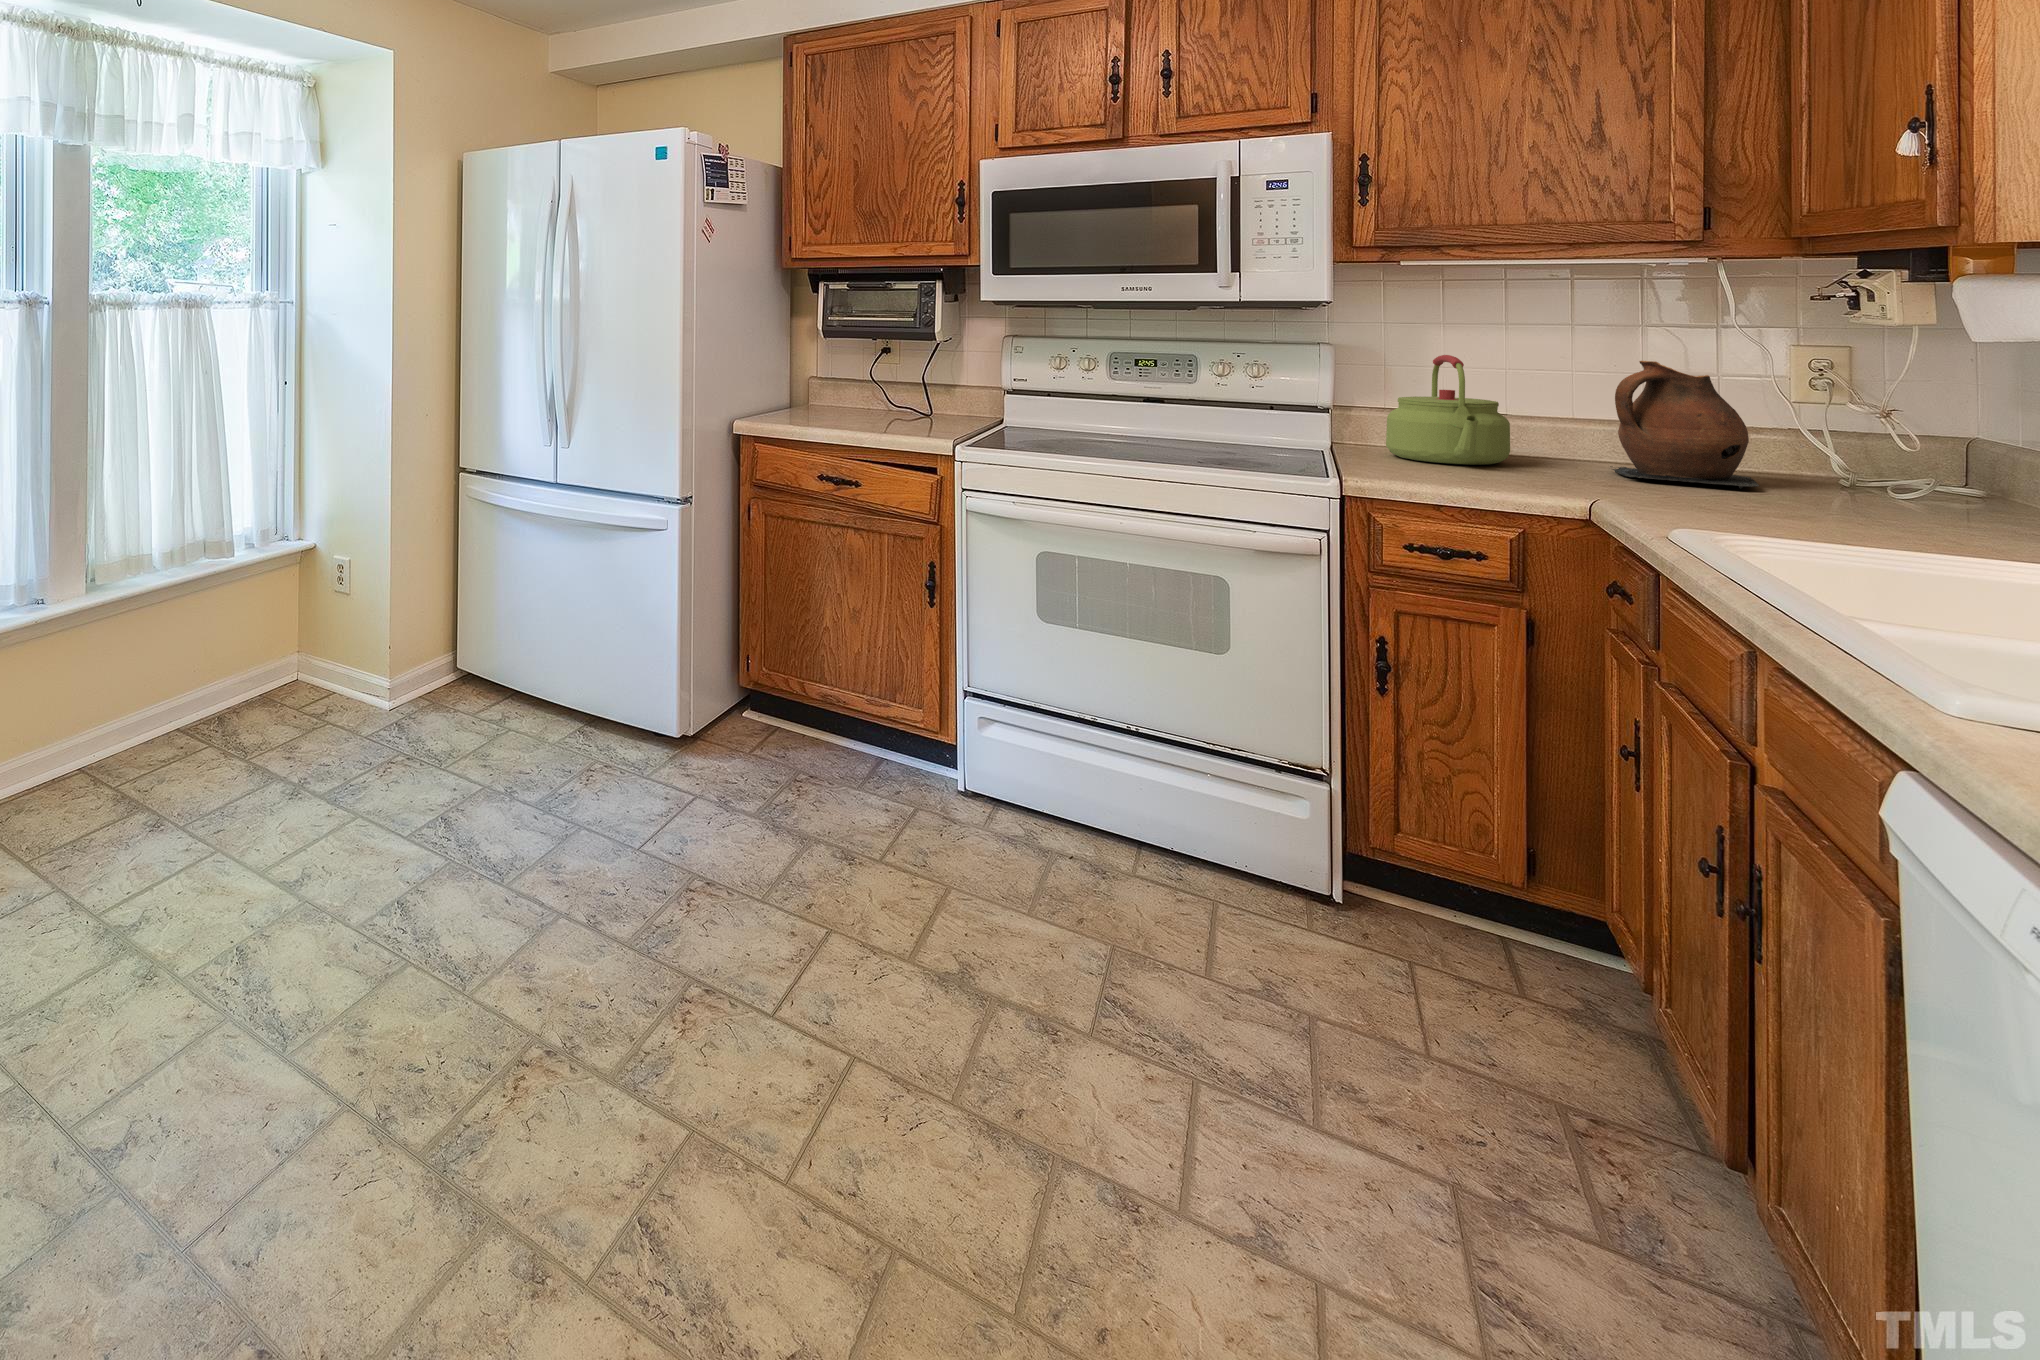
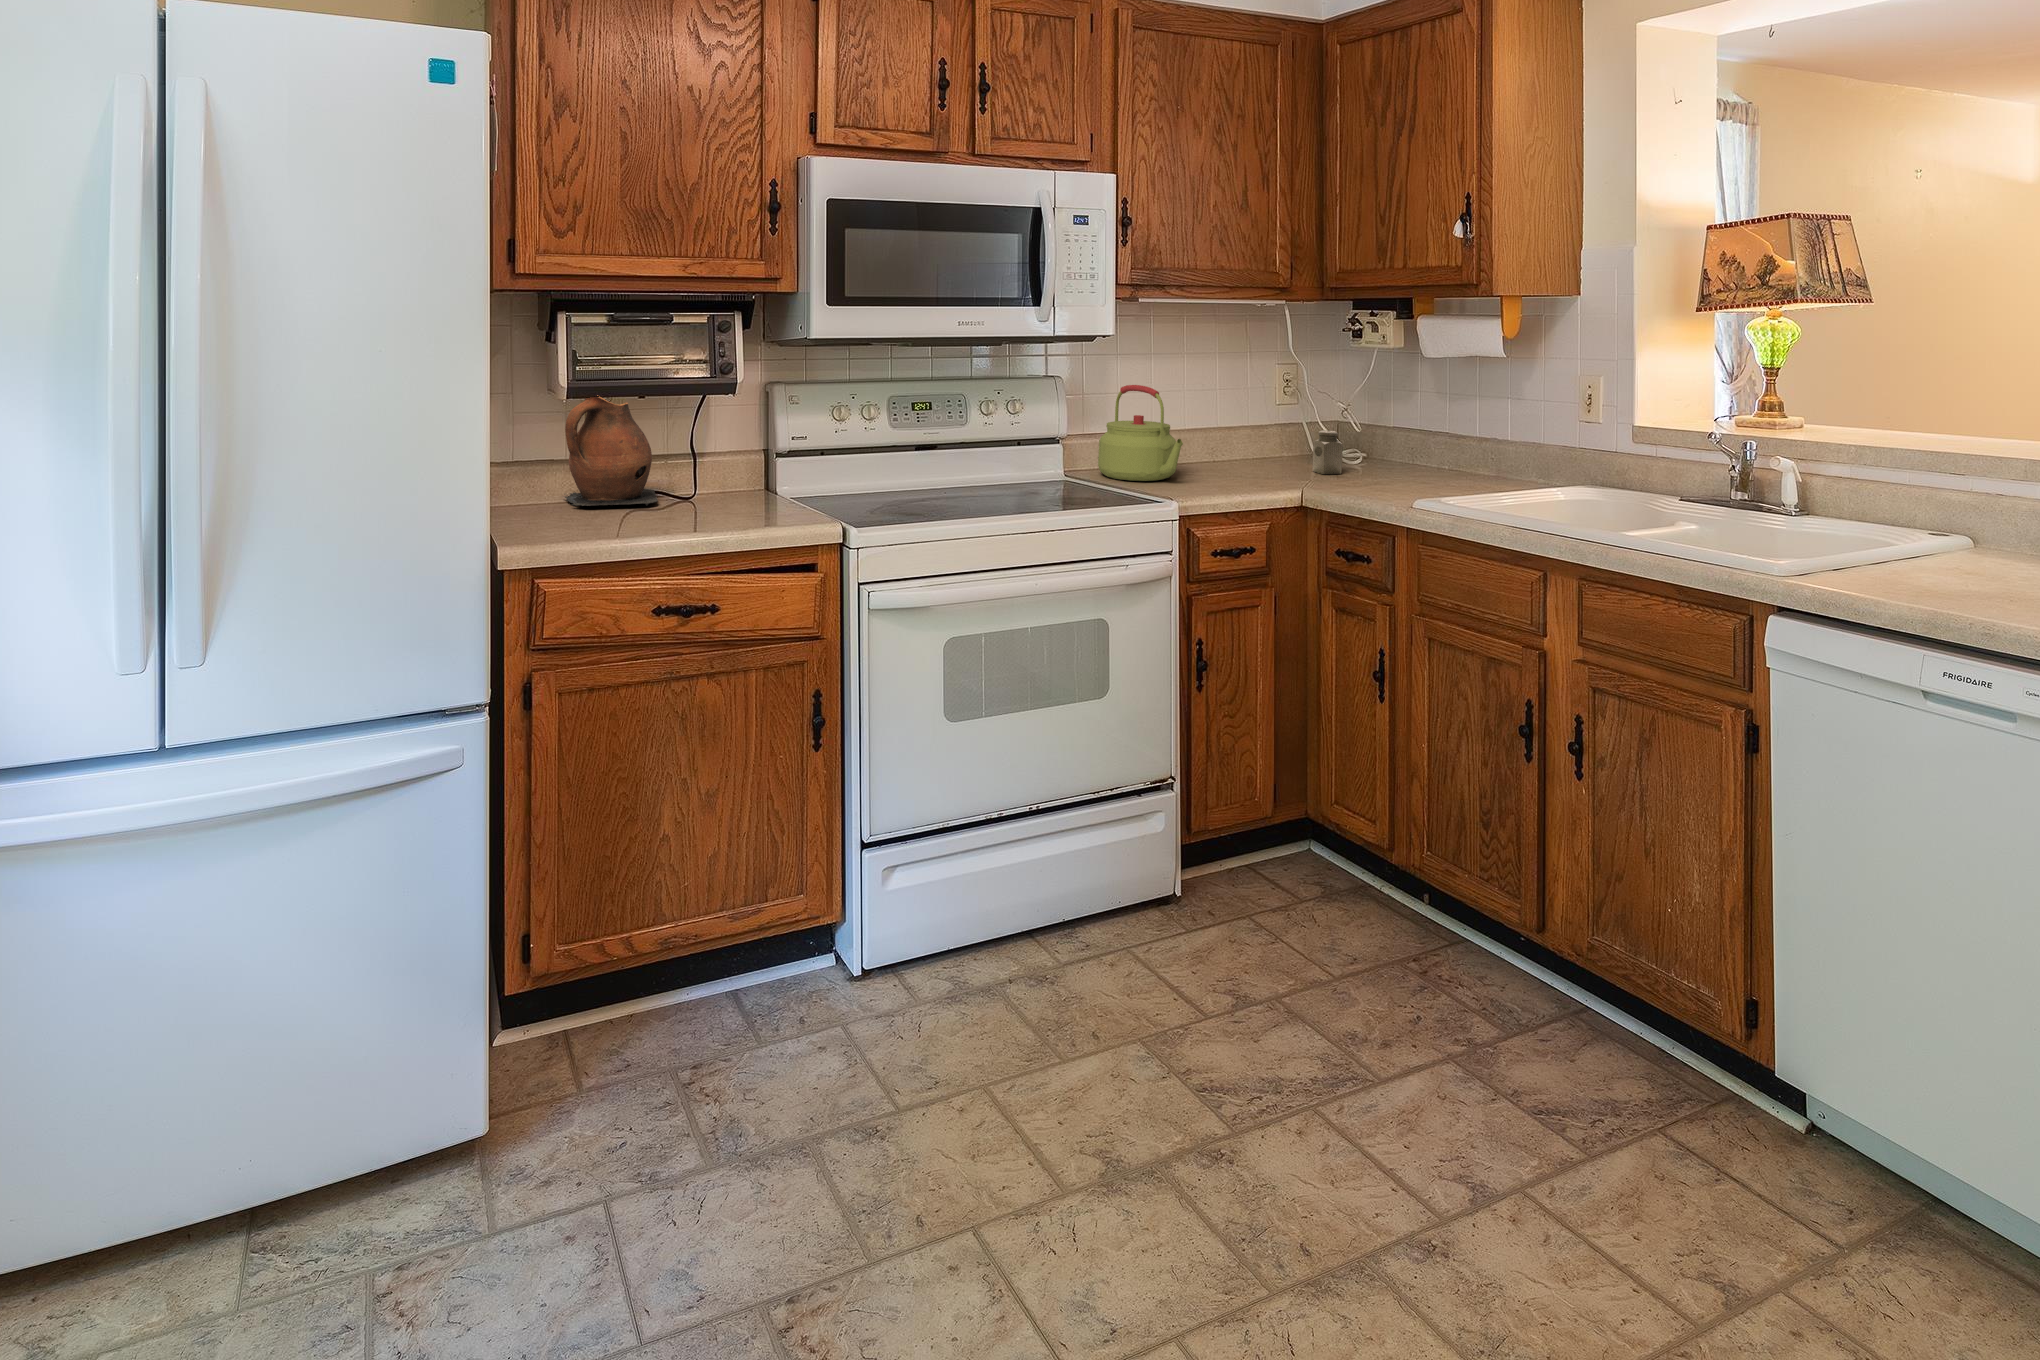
ceramic pitcher: present [1612,361,1759,489] -> present [565,397,658,506]
salt shaker: none [1838,434,1899,501] -> present [1313,430,1343,474]

